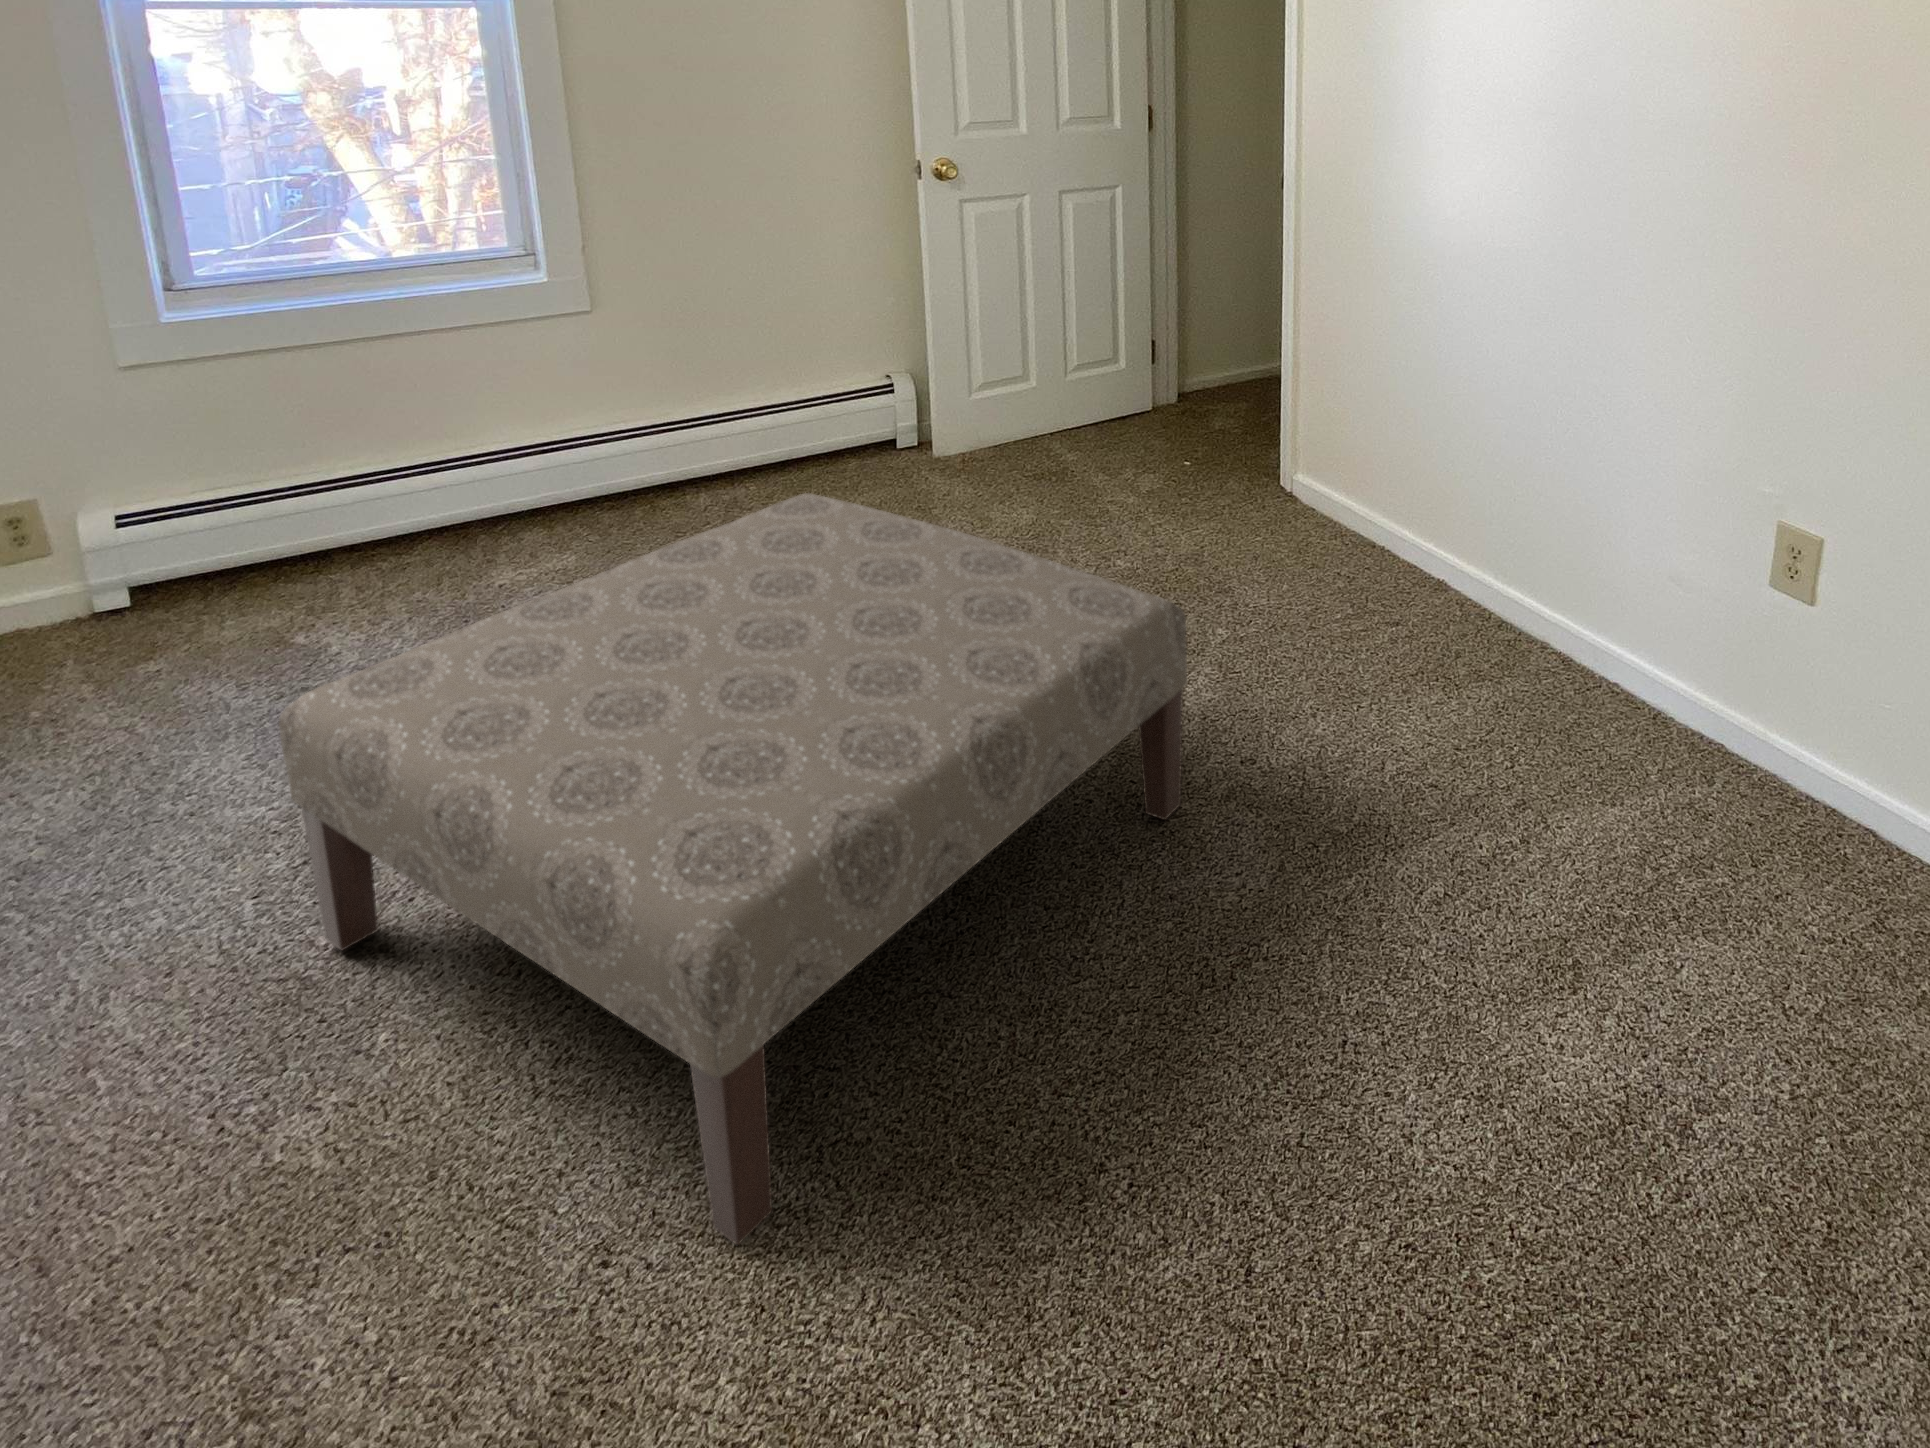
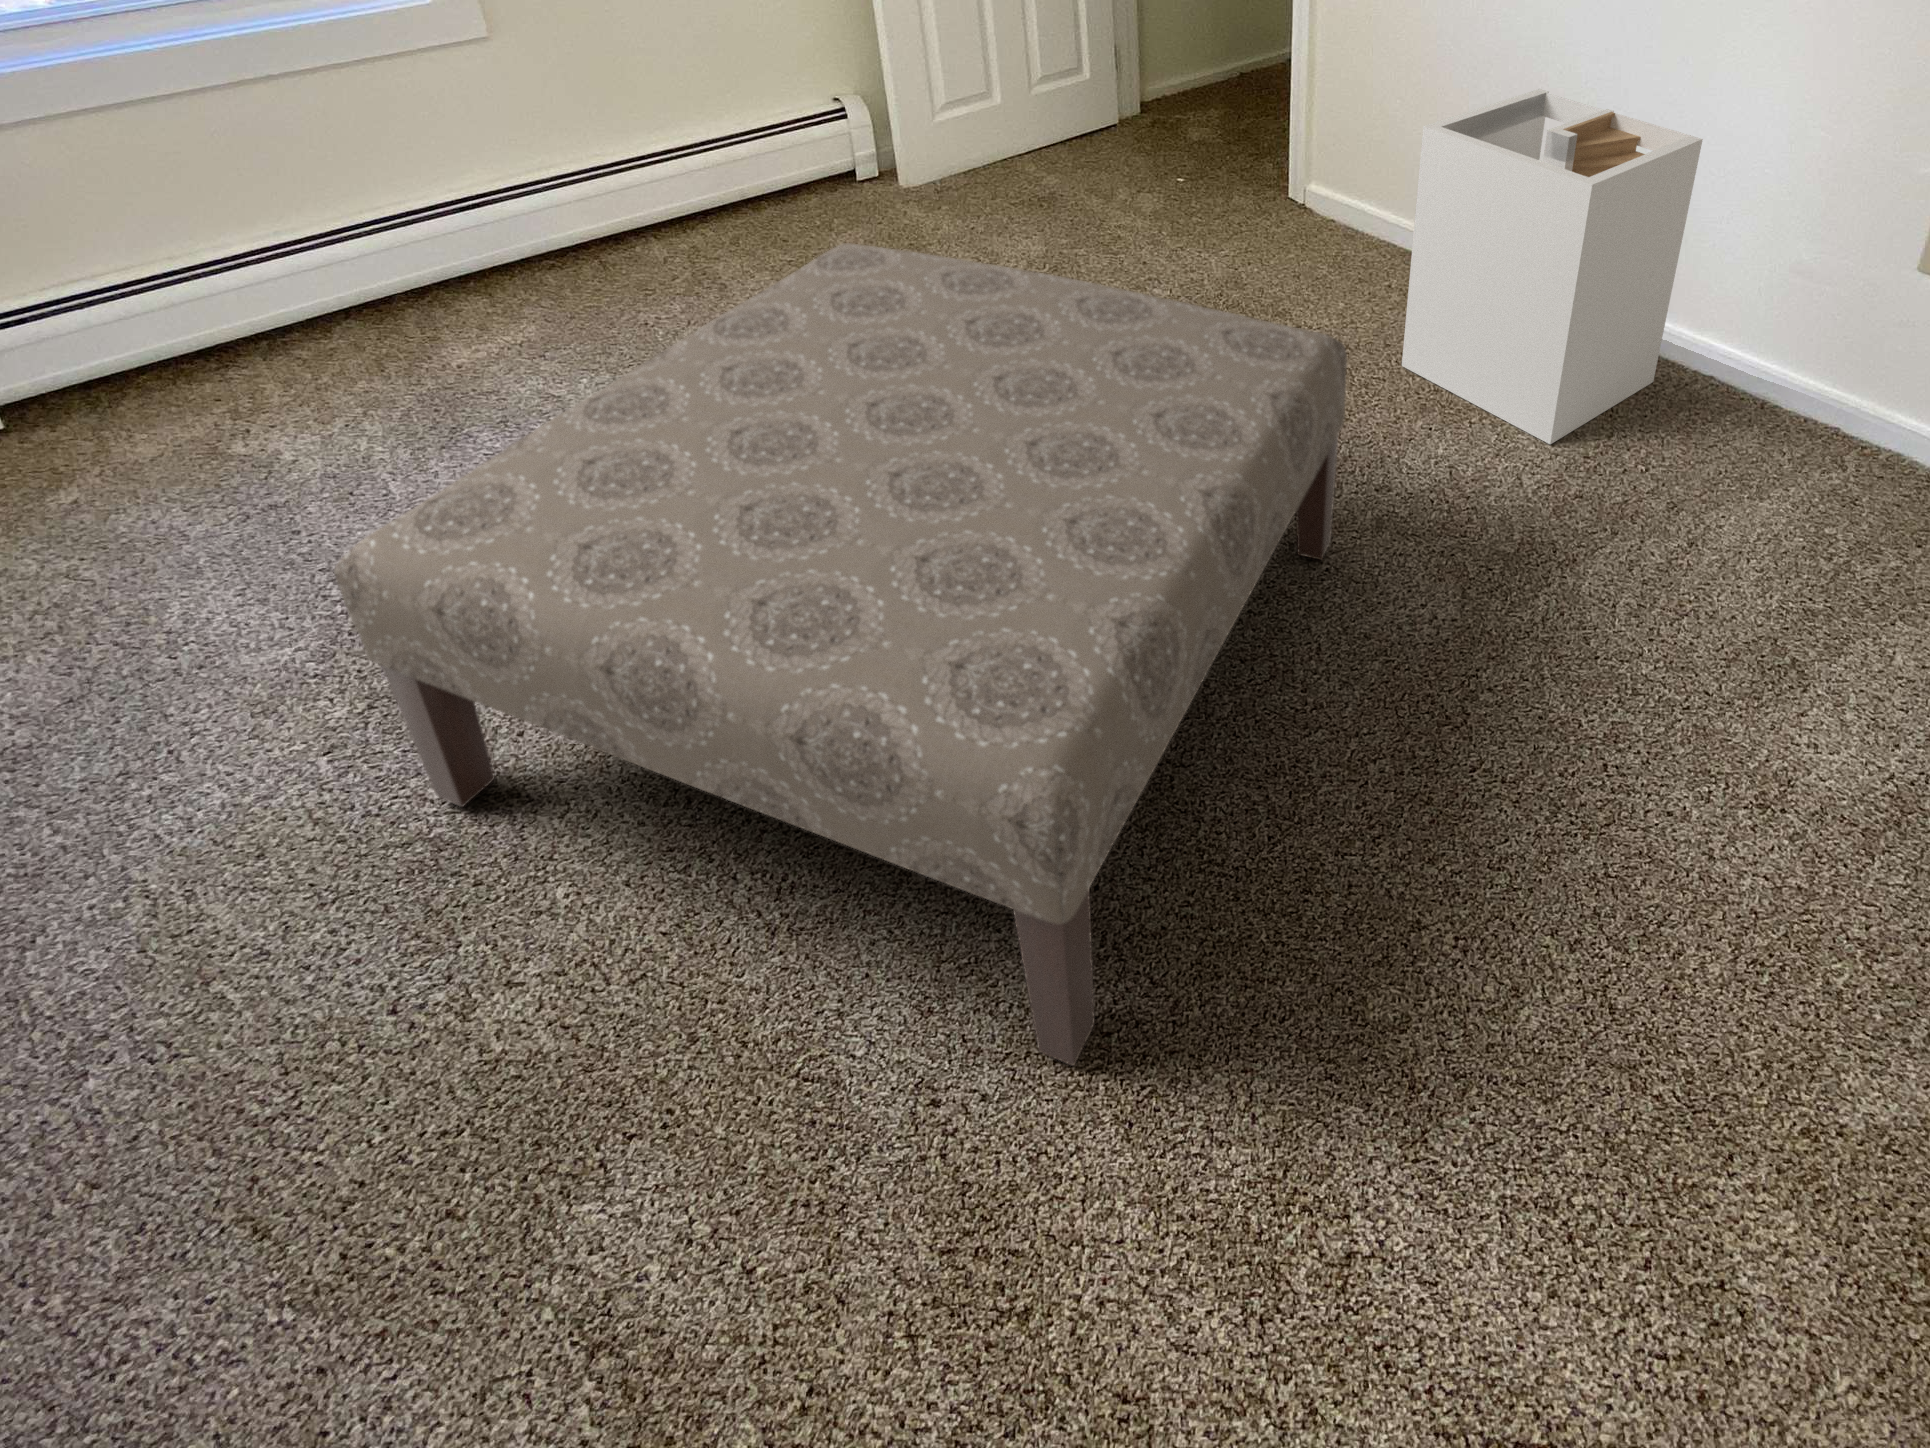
laundry hamper: none [1320,399,1579,736] -> present [1402,89,1703,444]

